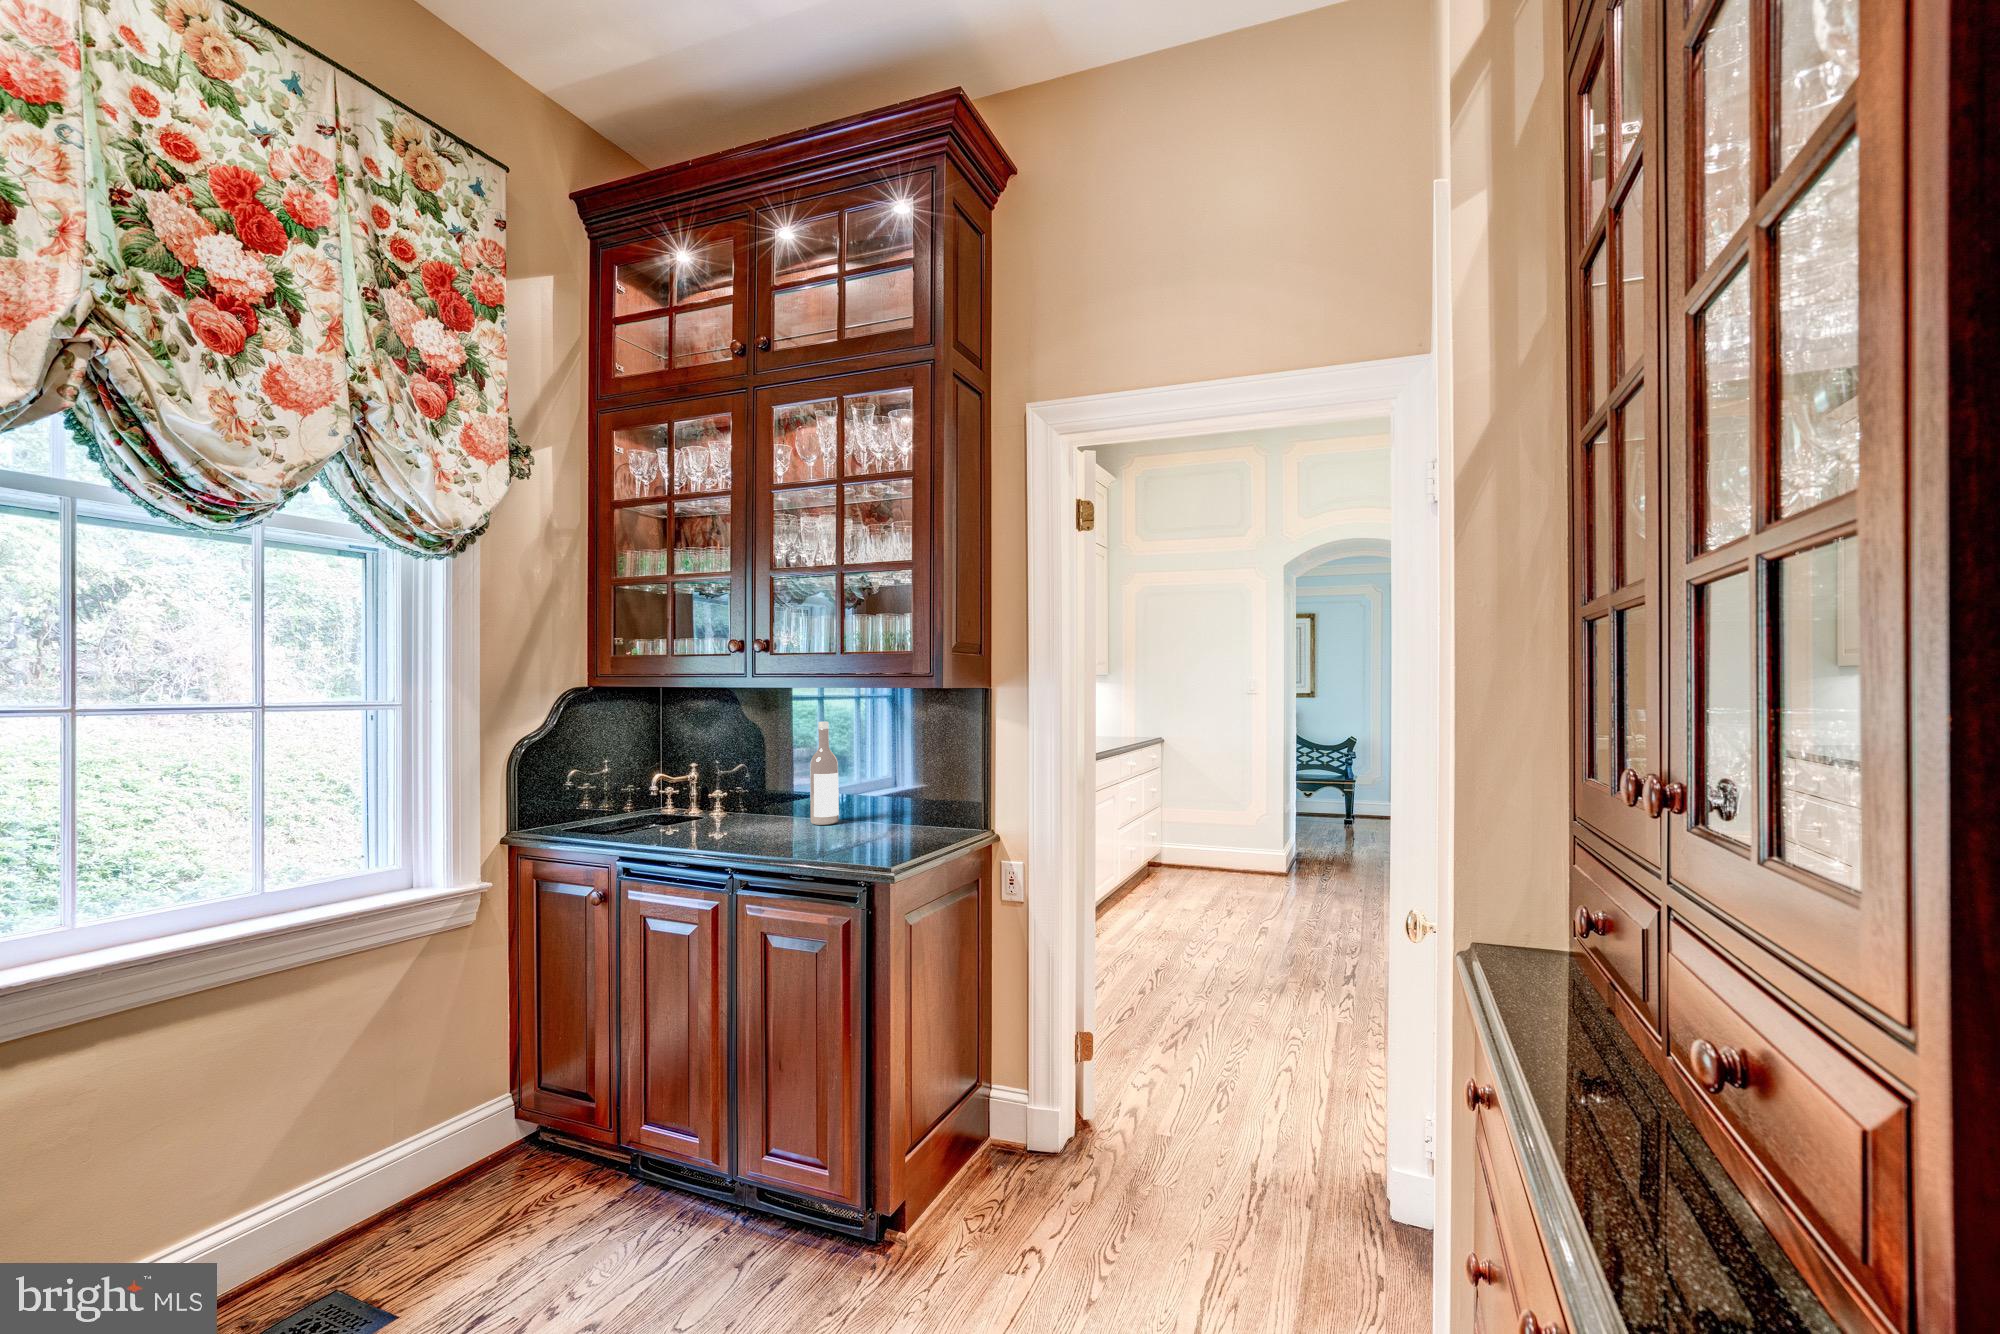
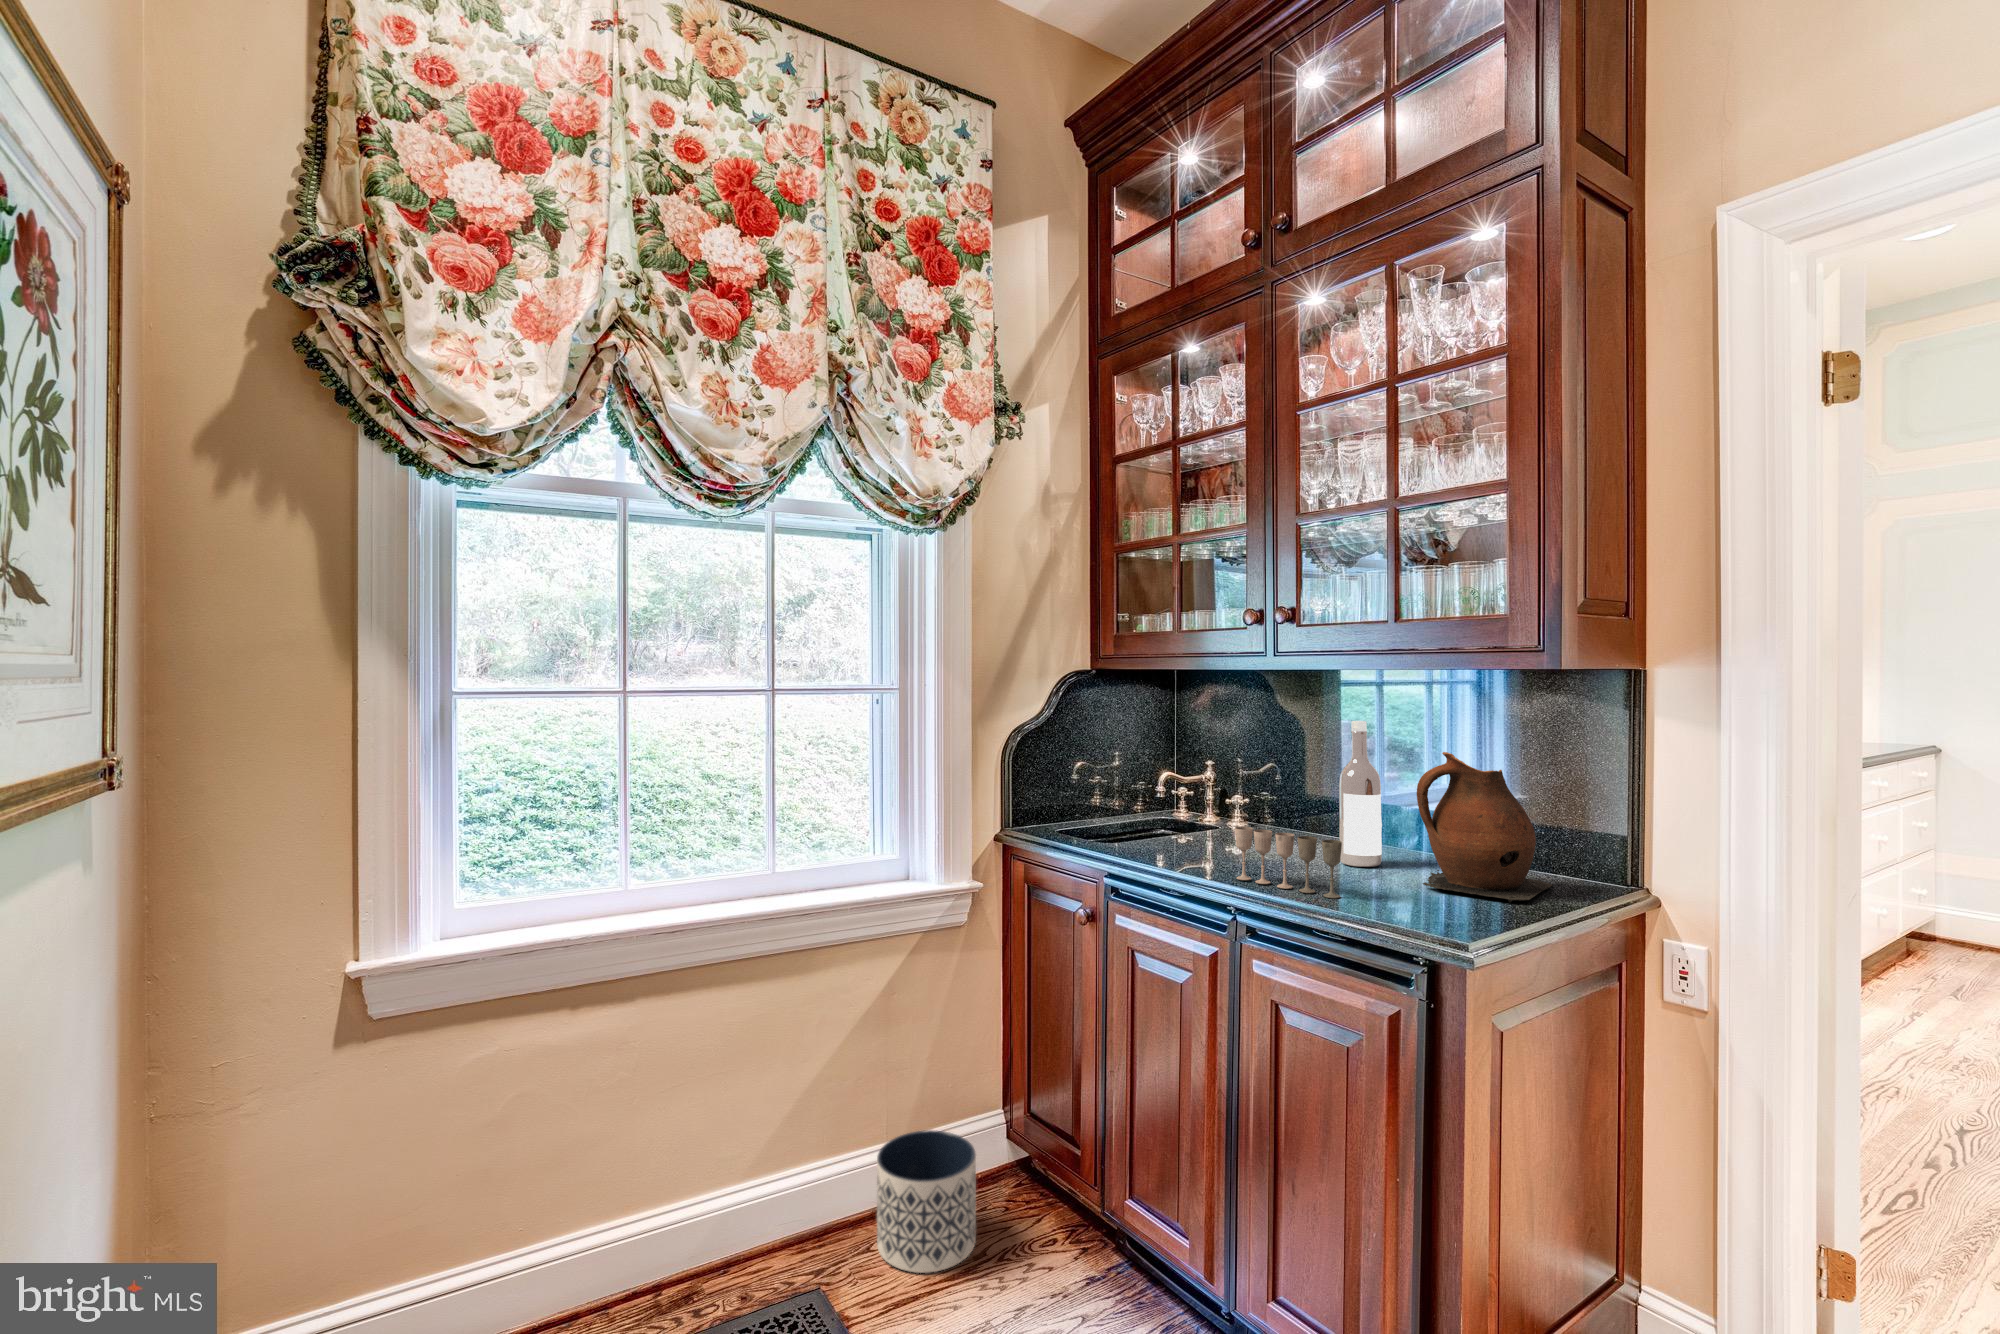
ceramic pitcher: none [867,741,943,834] -> present [1417,752,1553,903]
wine glass: none [745,804,825,846] -> present [1235,827,1342,898]
planter: none [398,1116,506,1249] -> present [877,1130,976,1273]

